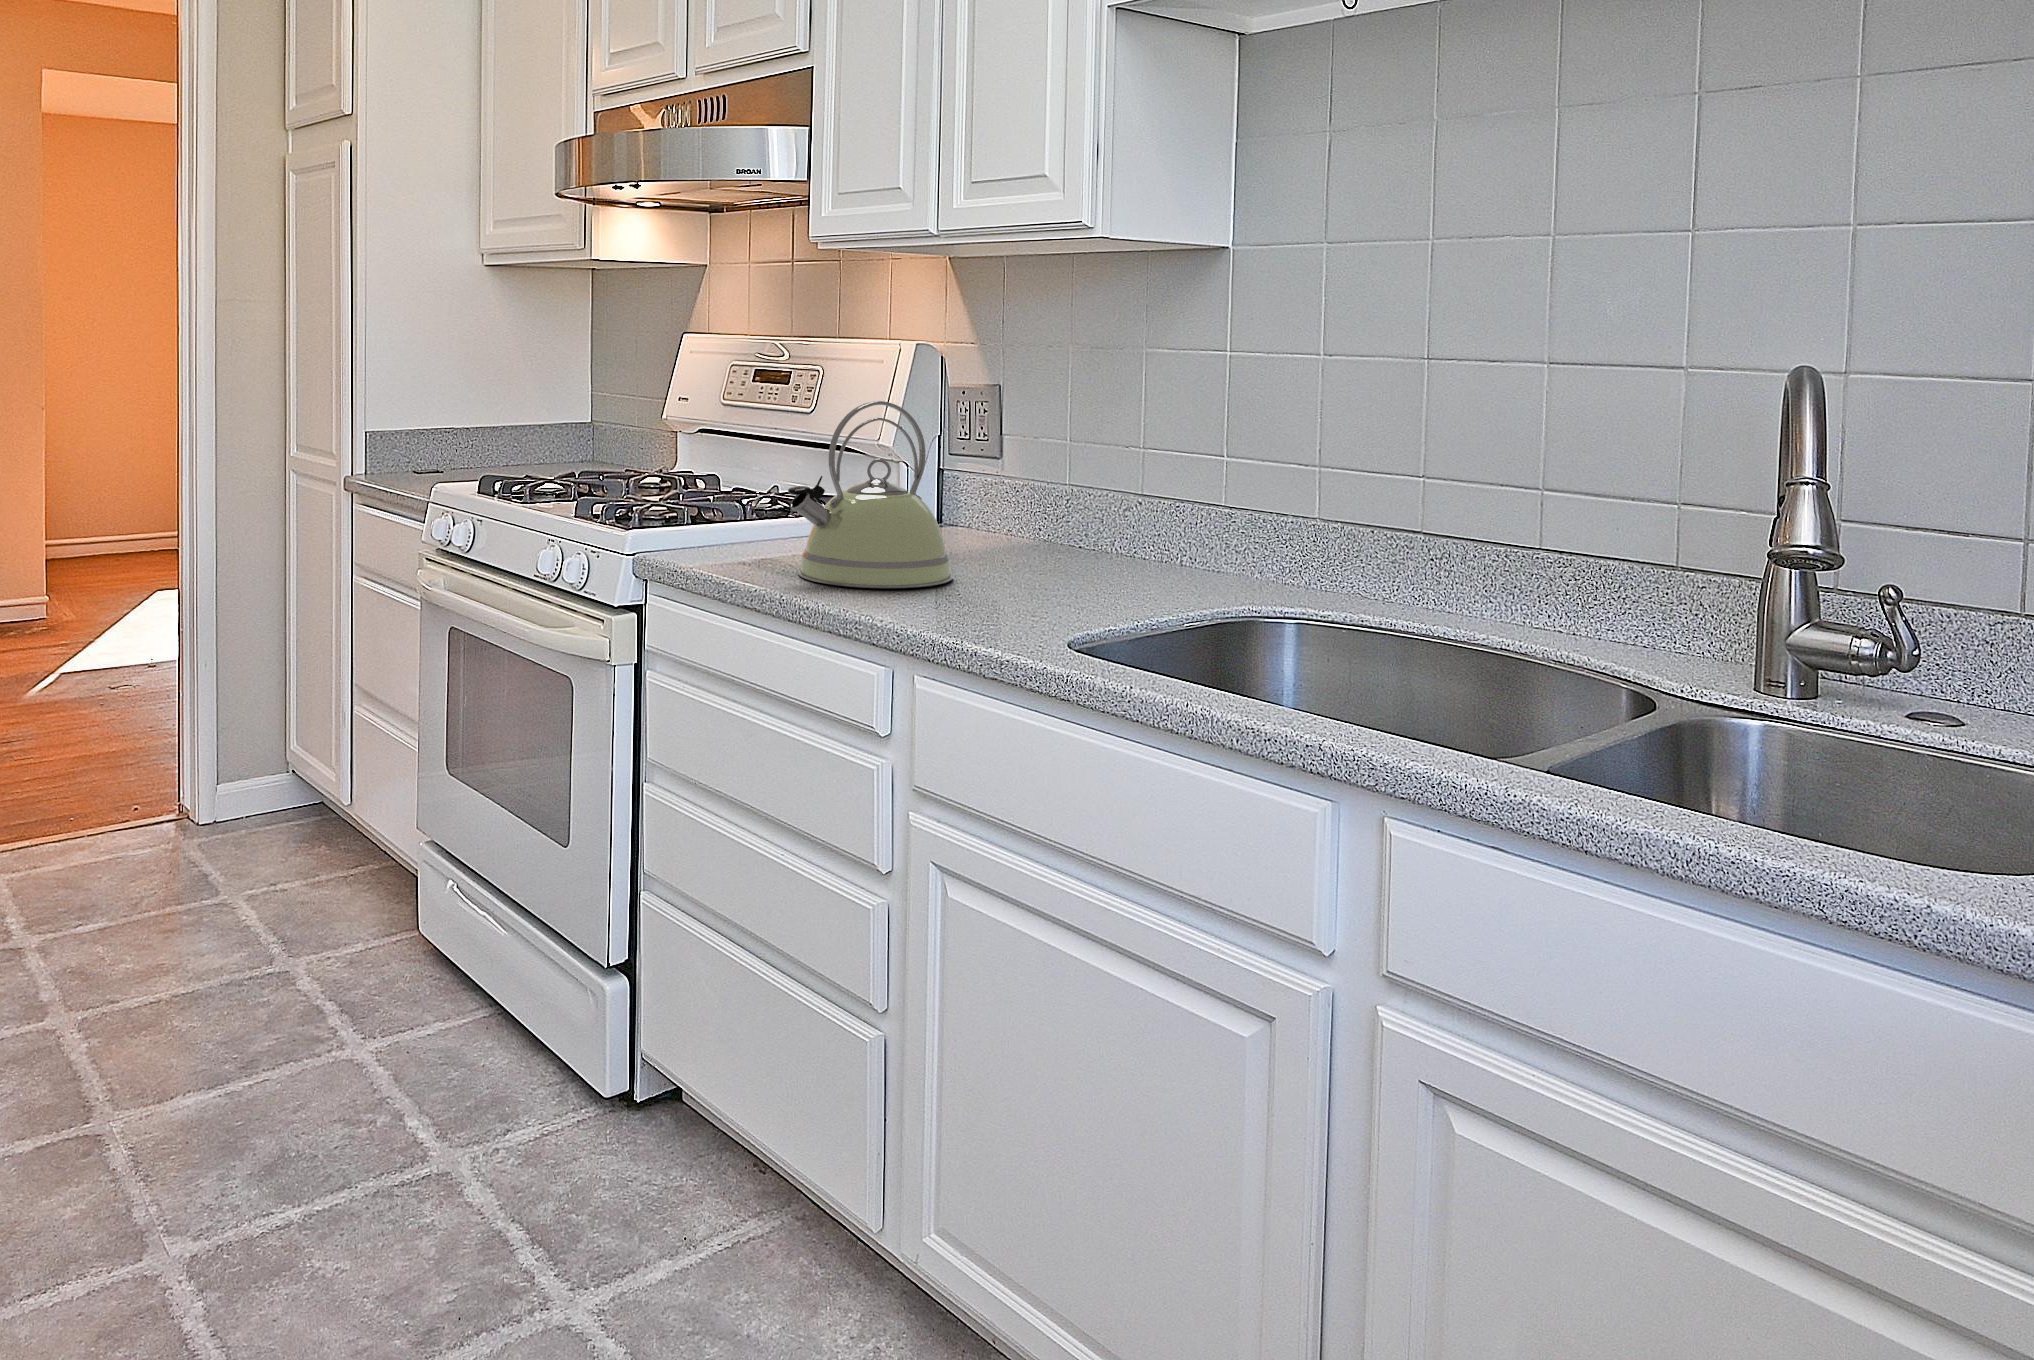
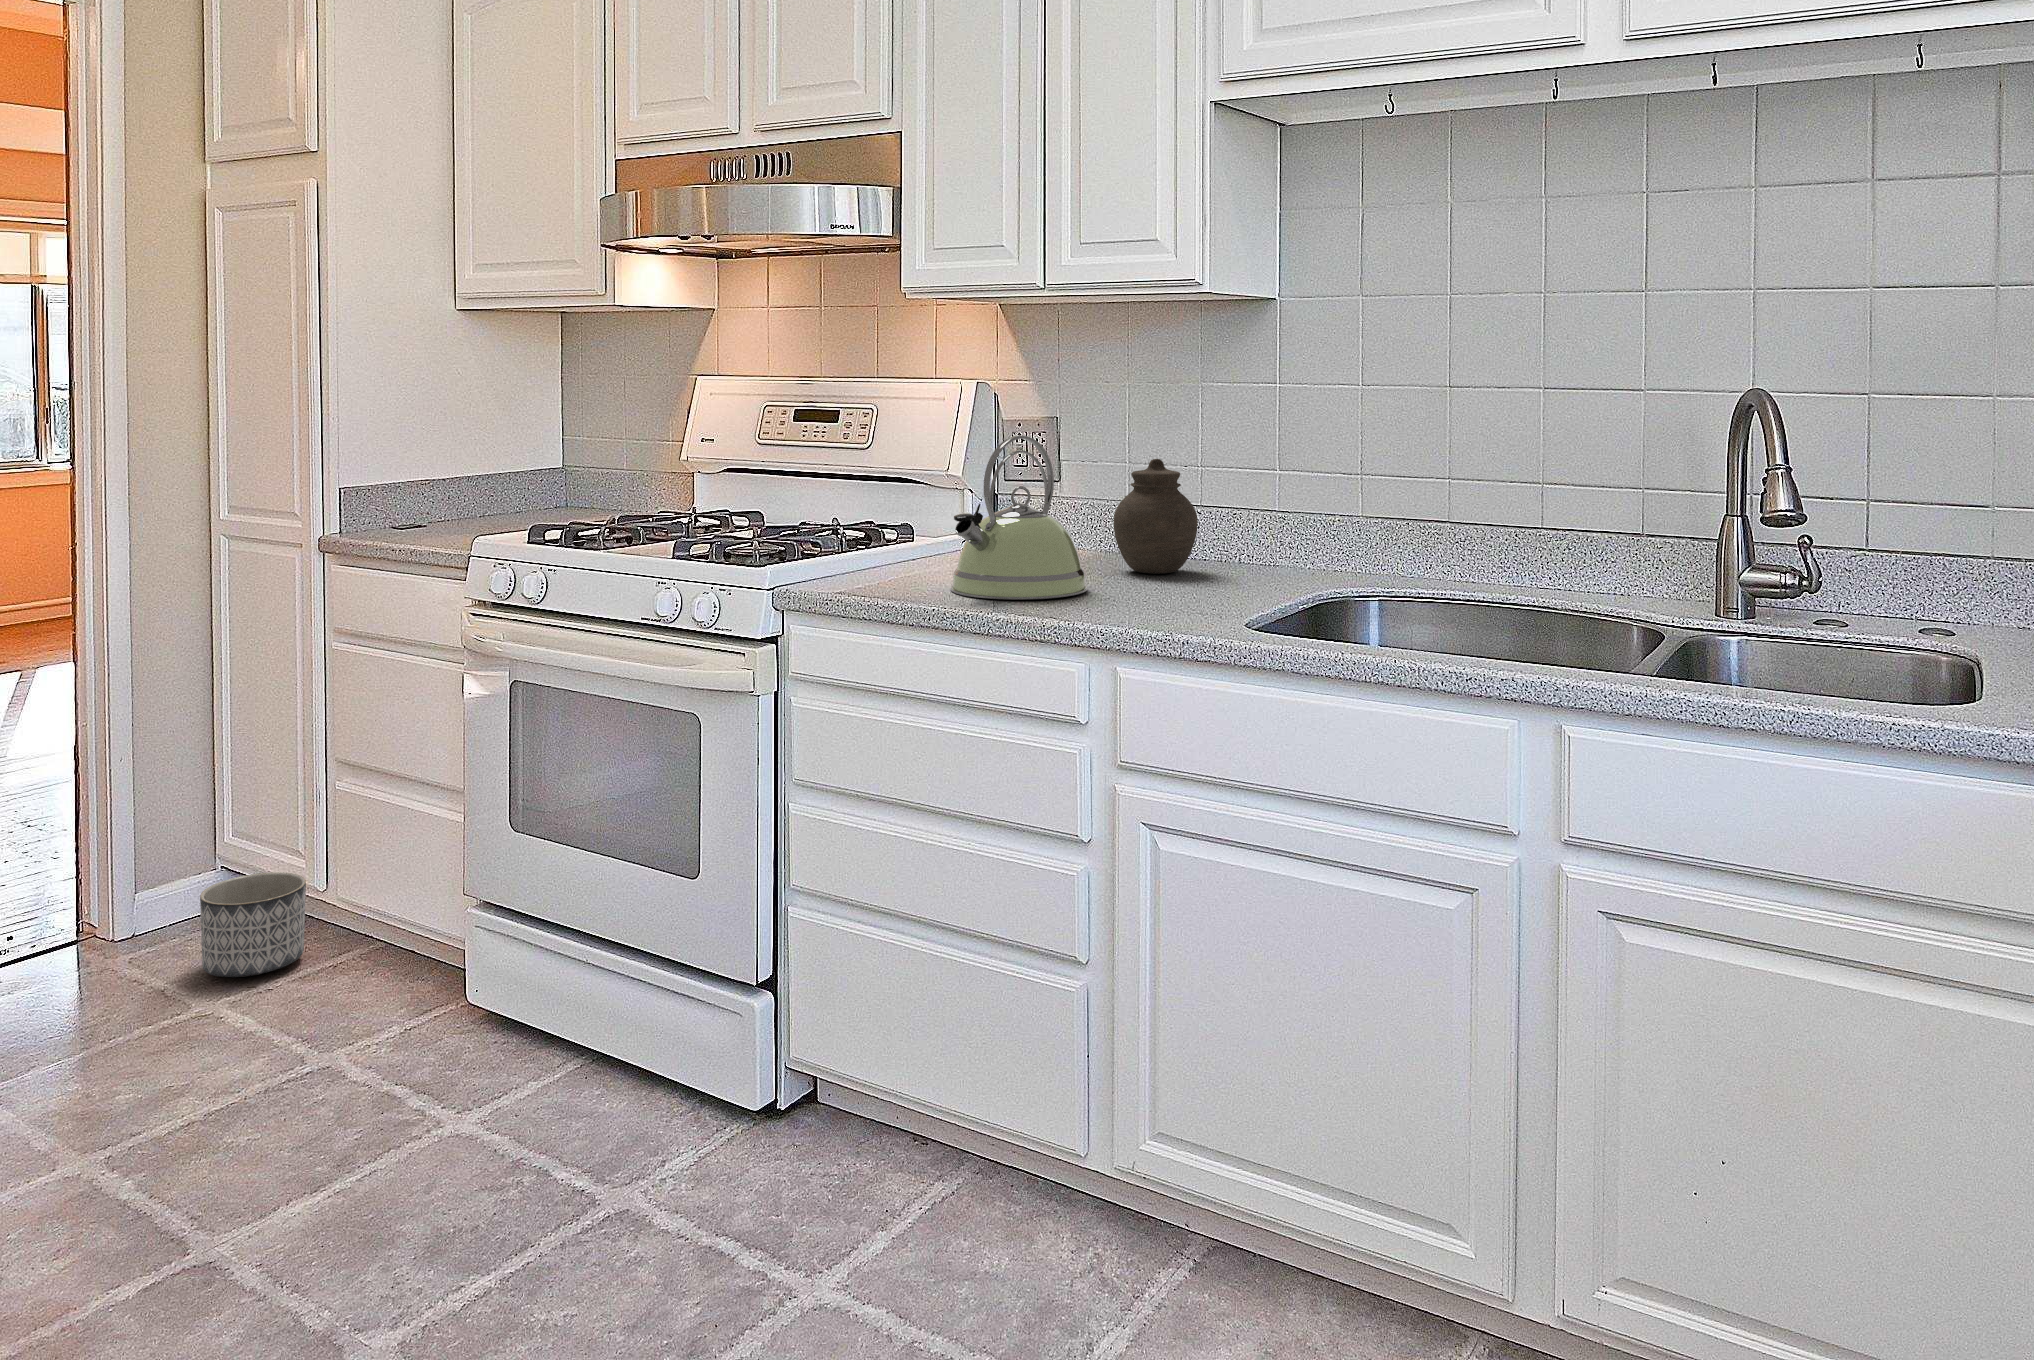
jar: none [1023,435,1121,569] -> present [1114,459,1198,574]
planter: none [243,783,333,876] -> present [200,872,306,977]

